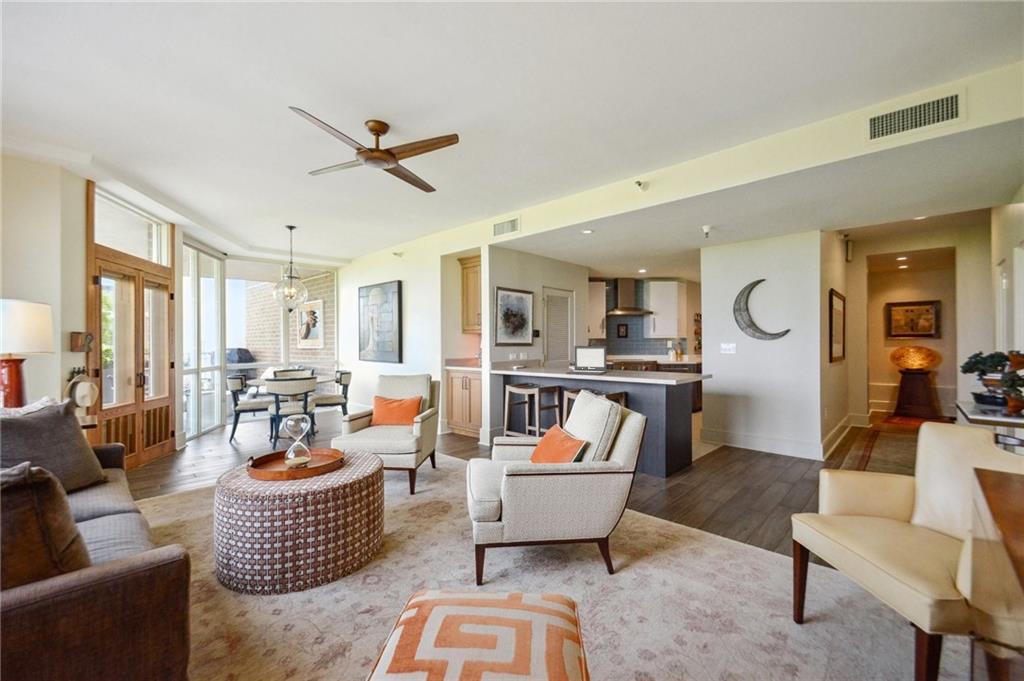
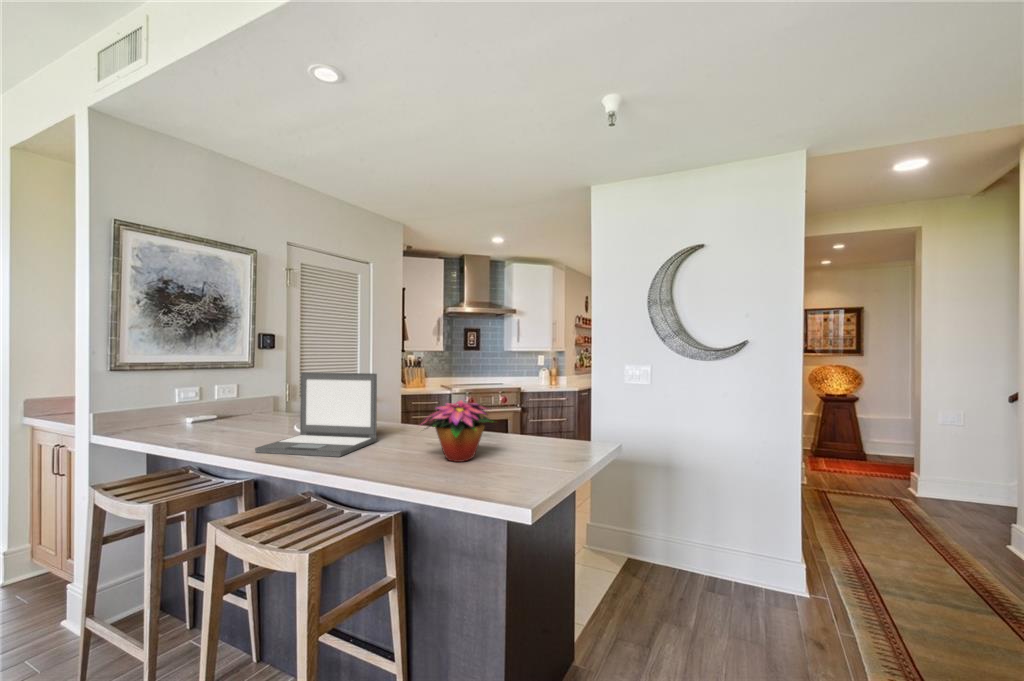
flower arrangement: none [627,354,661,376] -> present [424,400,491,462]

